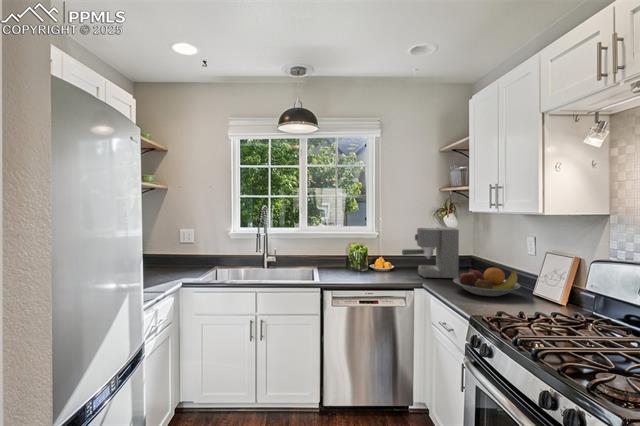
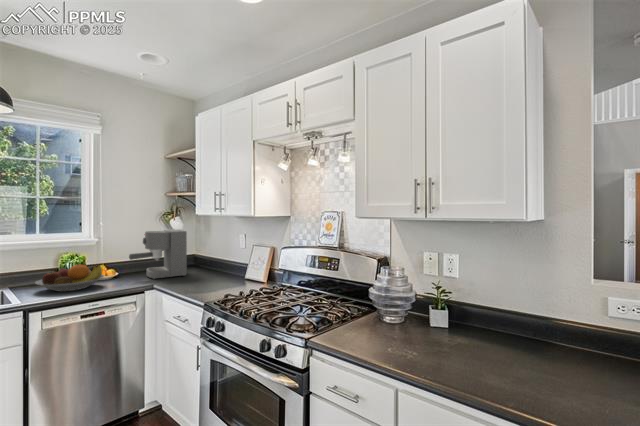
fruit bowl: present [453,268,520,296] -> present [35,265,104,292]

